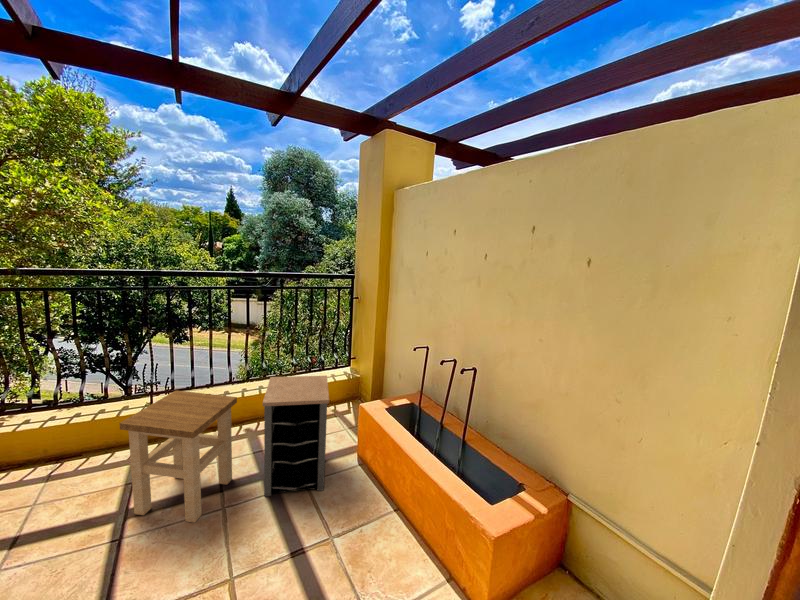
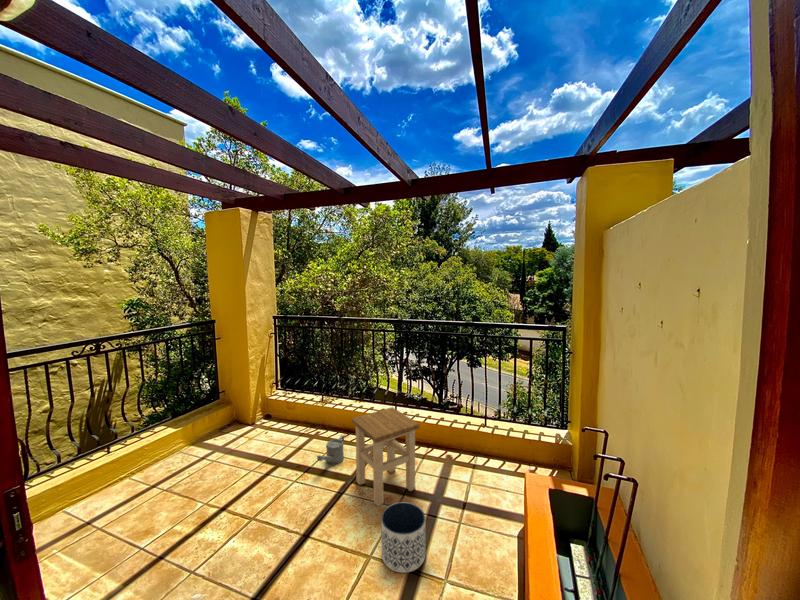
side table: present [263,376,329,497] -> none [423,416,494,538]
watering can: none [36,465,81,520] -> present [317,436,344,464]
planter: none [241,485,300,570] -> present [381,502,426,573]

